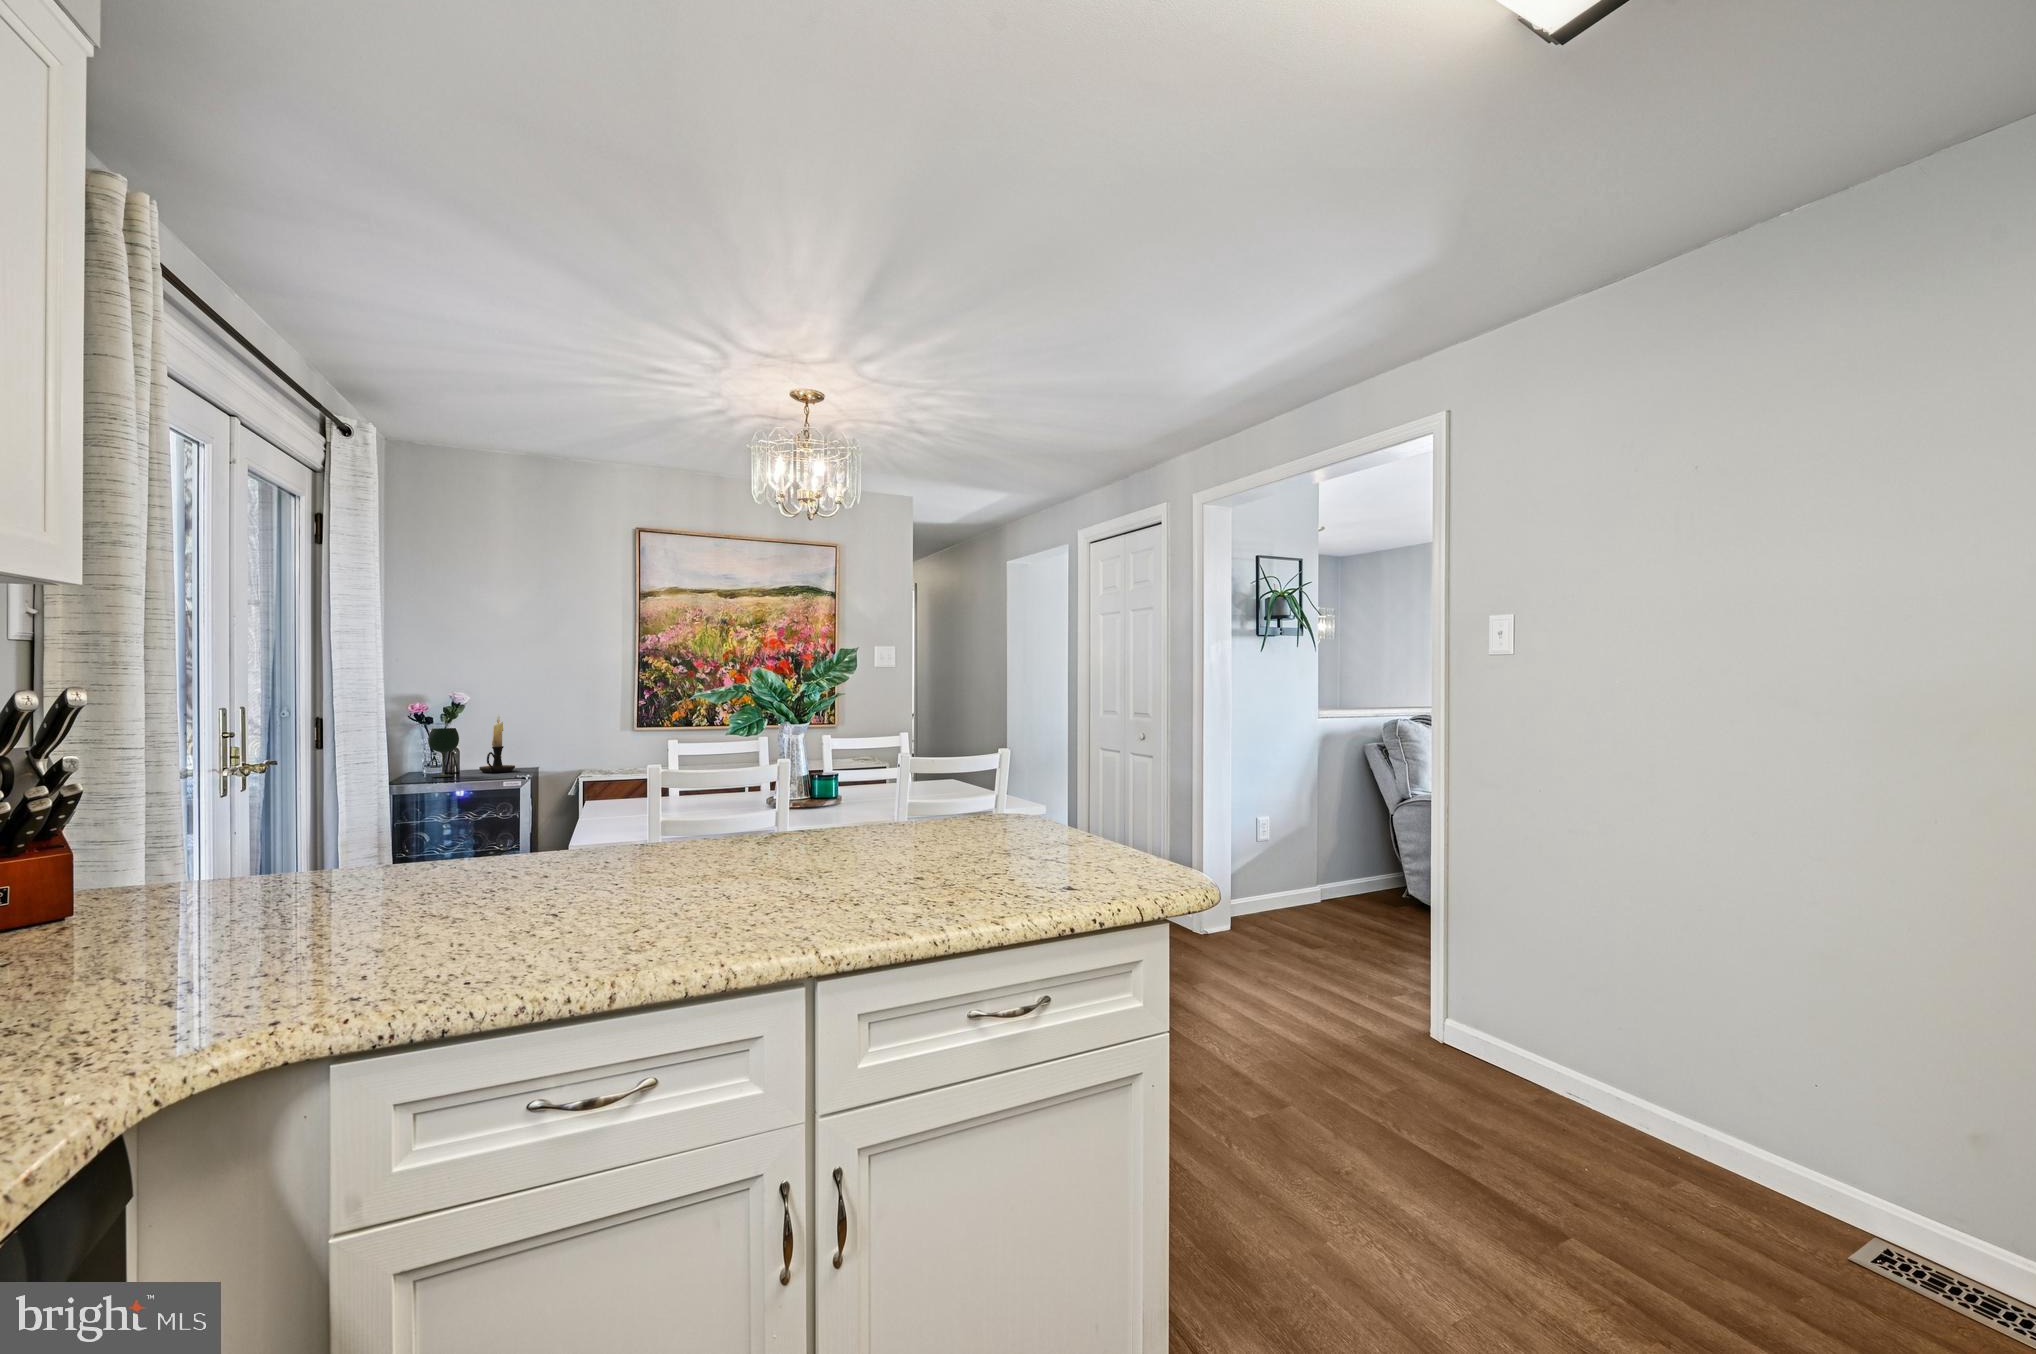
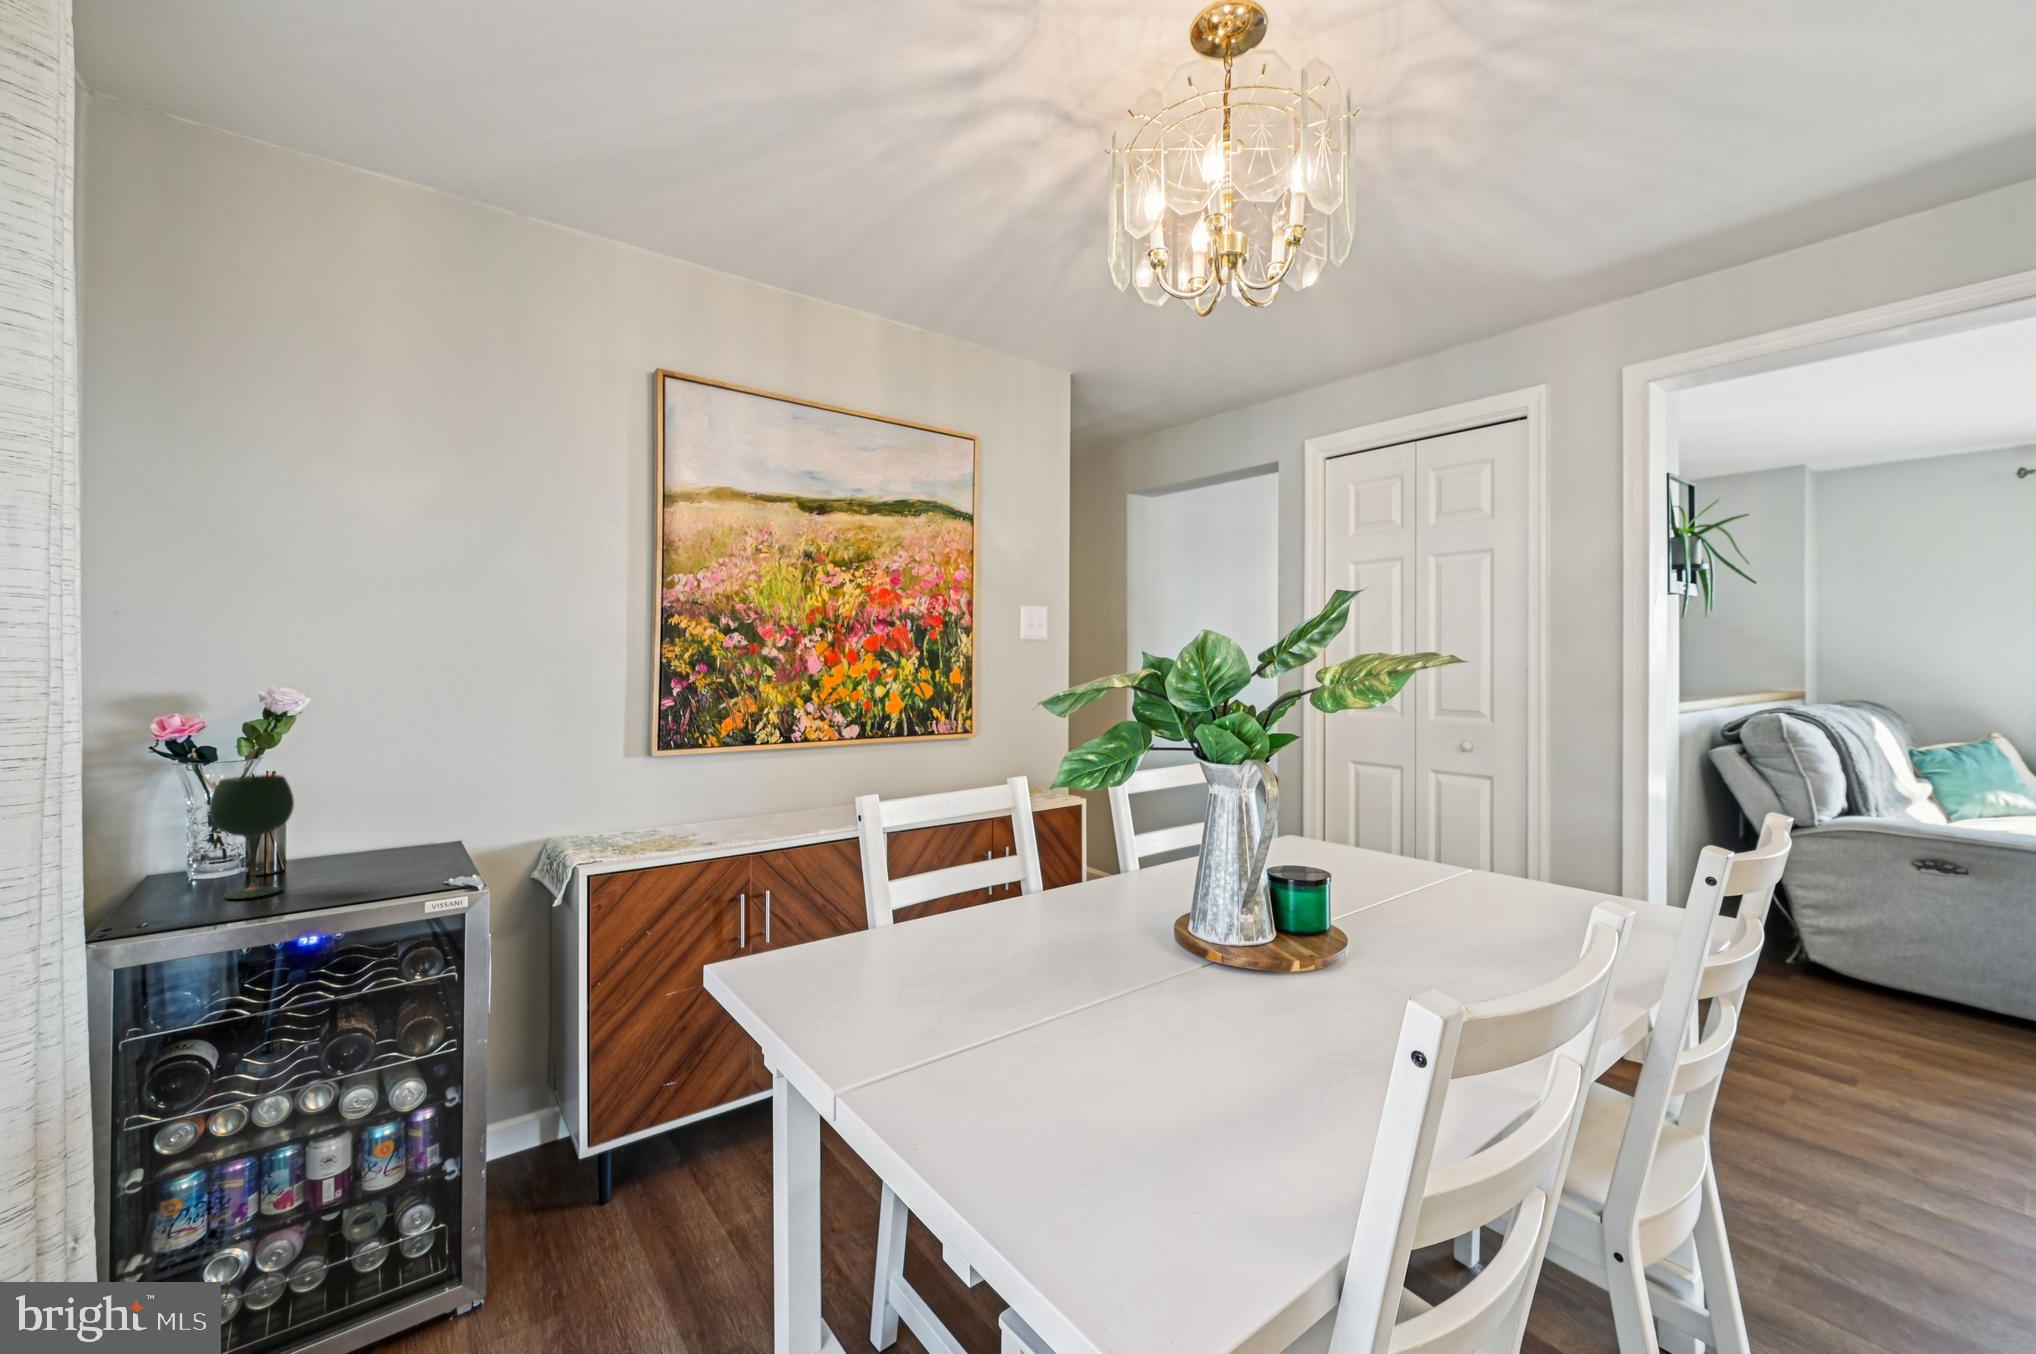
candle holder: present [479,714,515,773] -> none [340,734,423,869]

